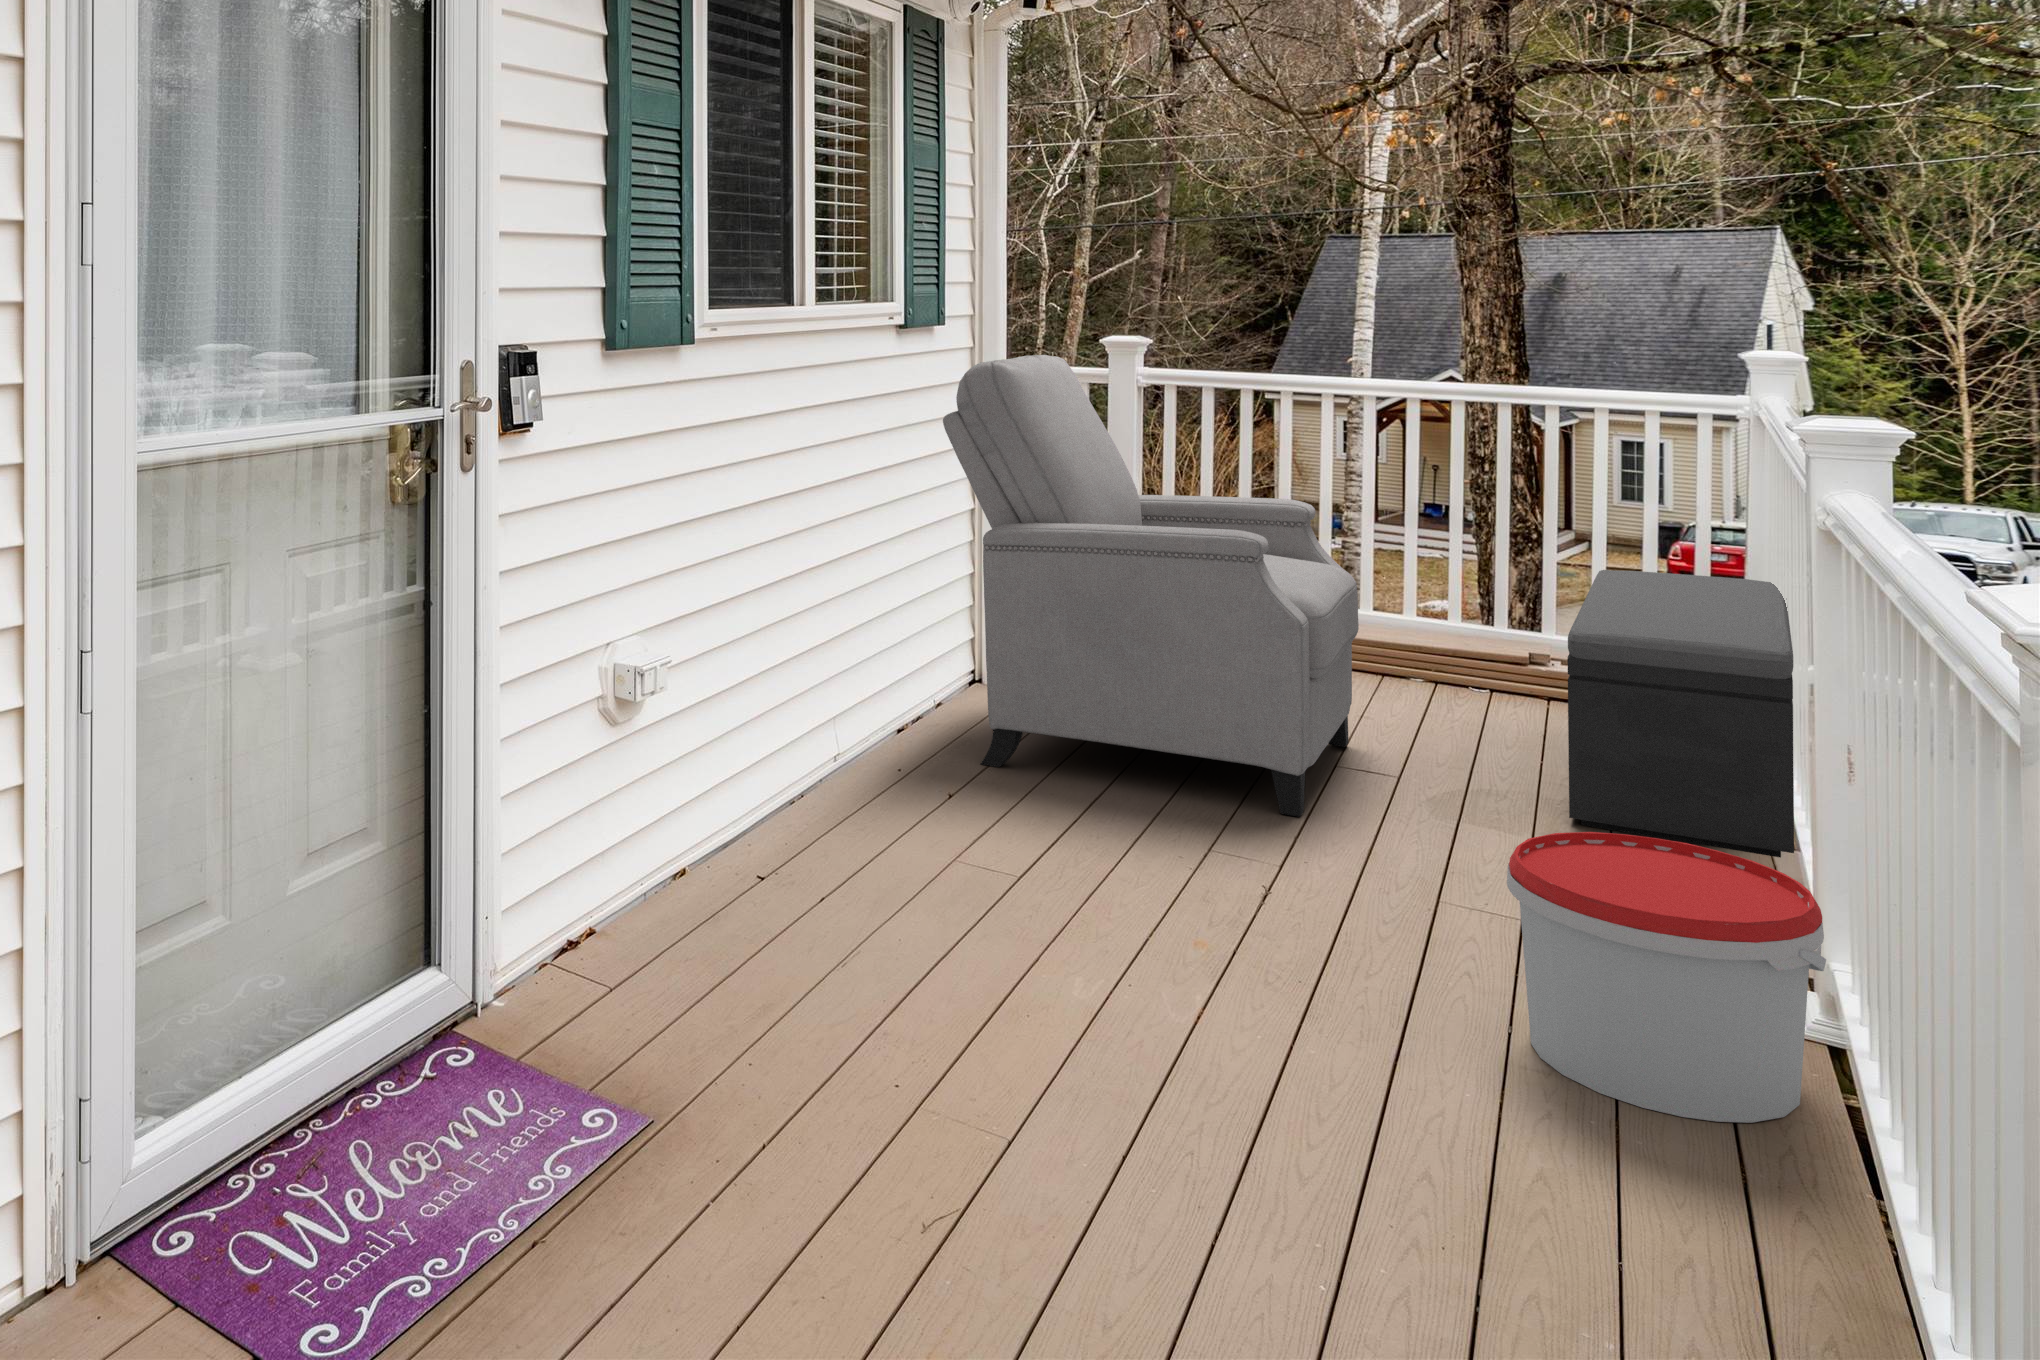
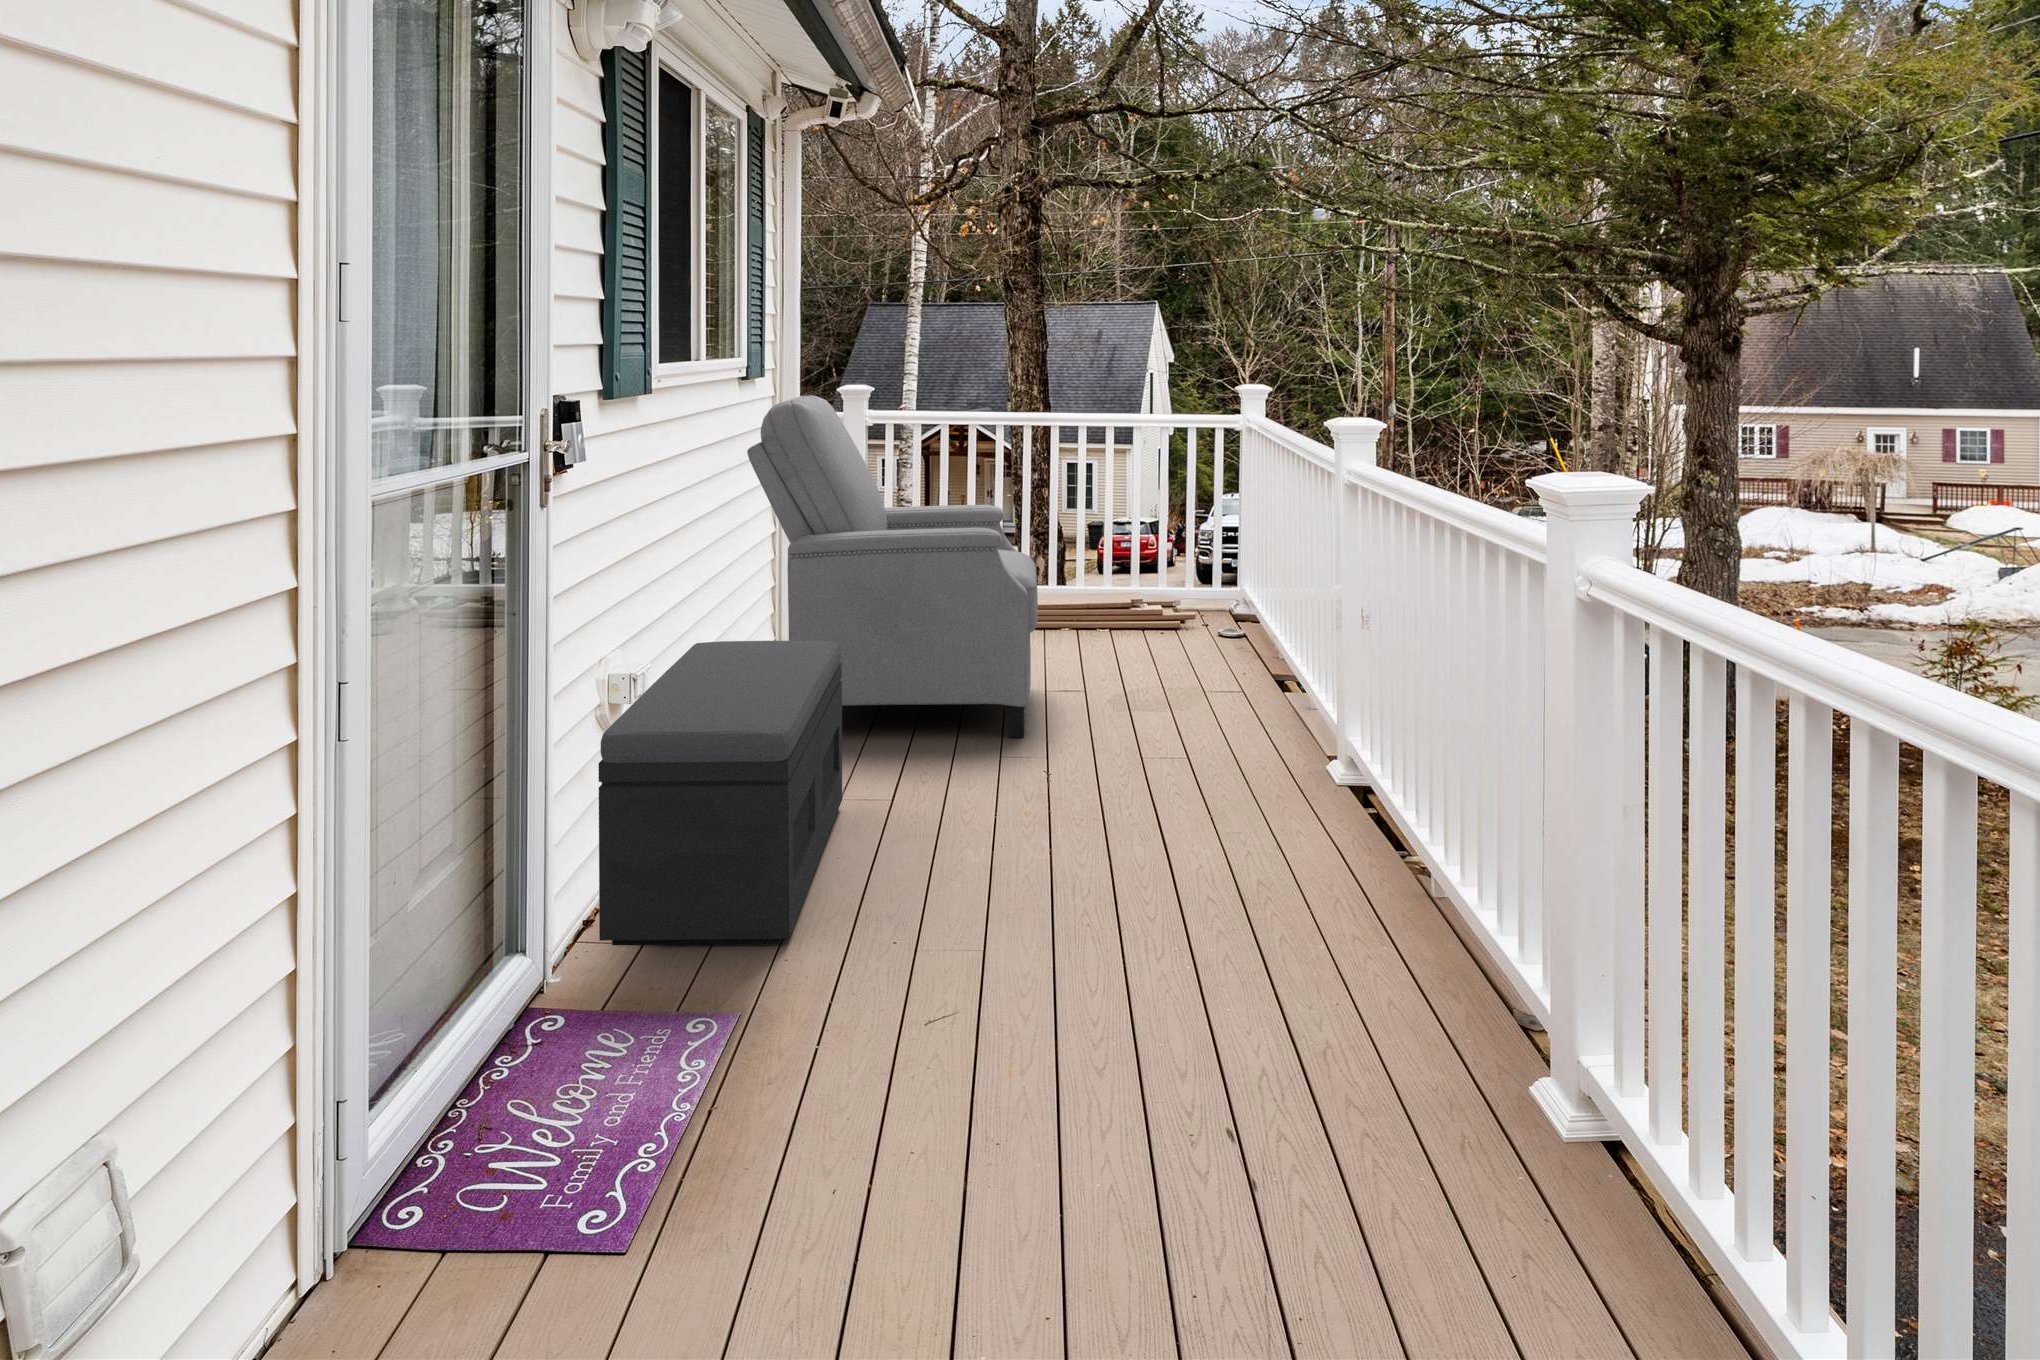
storage bench: present [1567,570,1794,858] -> present [599,641,842,945]
bucket: present [1507,832,1826,1123] -> none [1209,697,1367,857]

